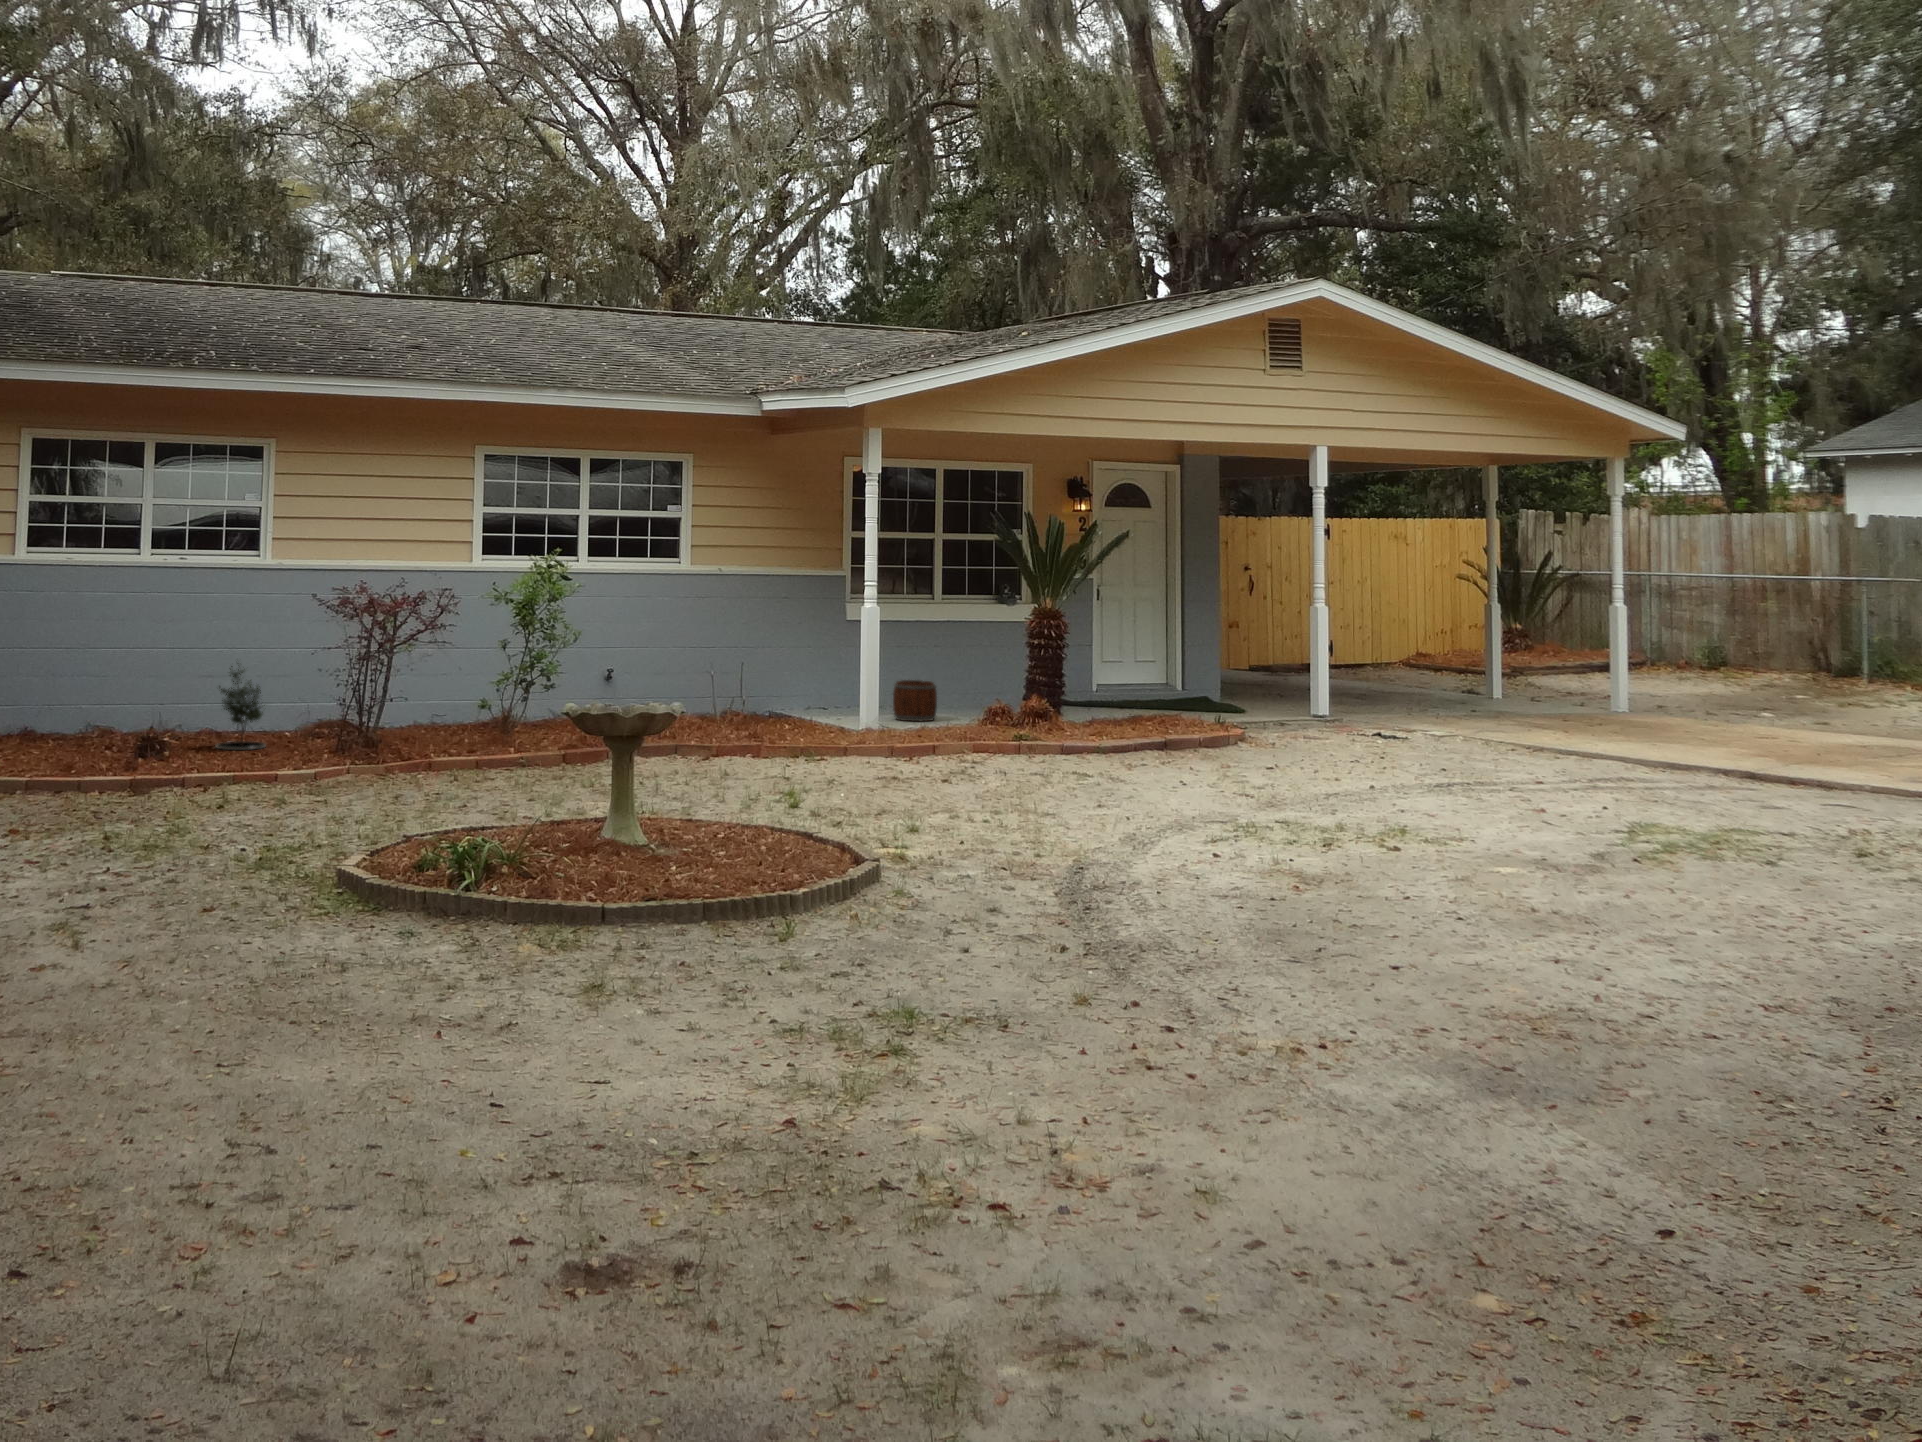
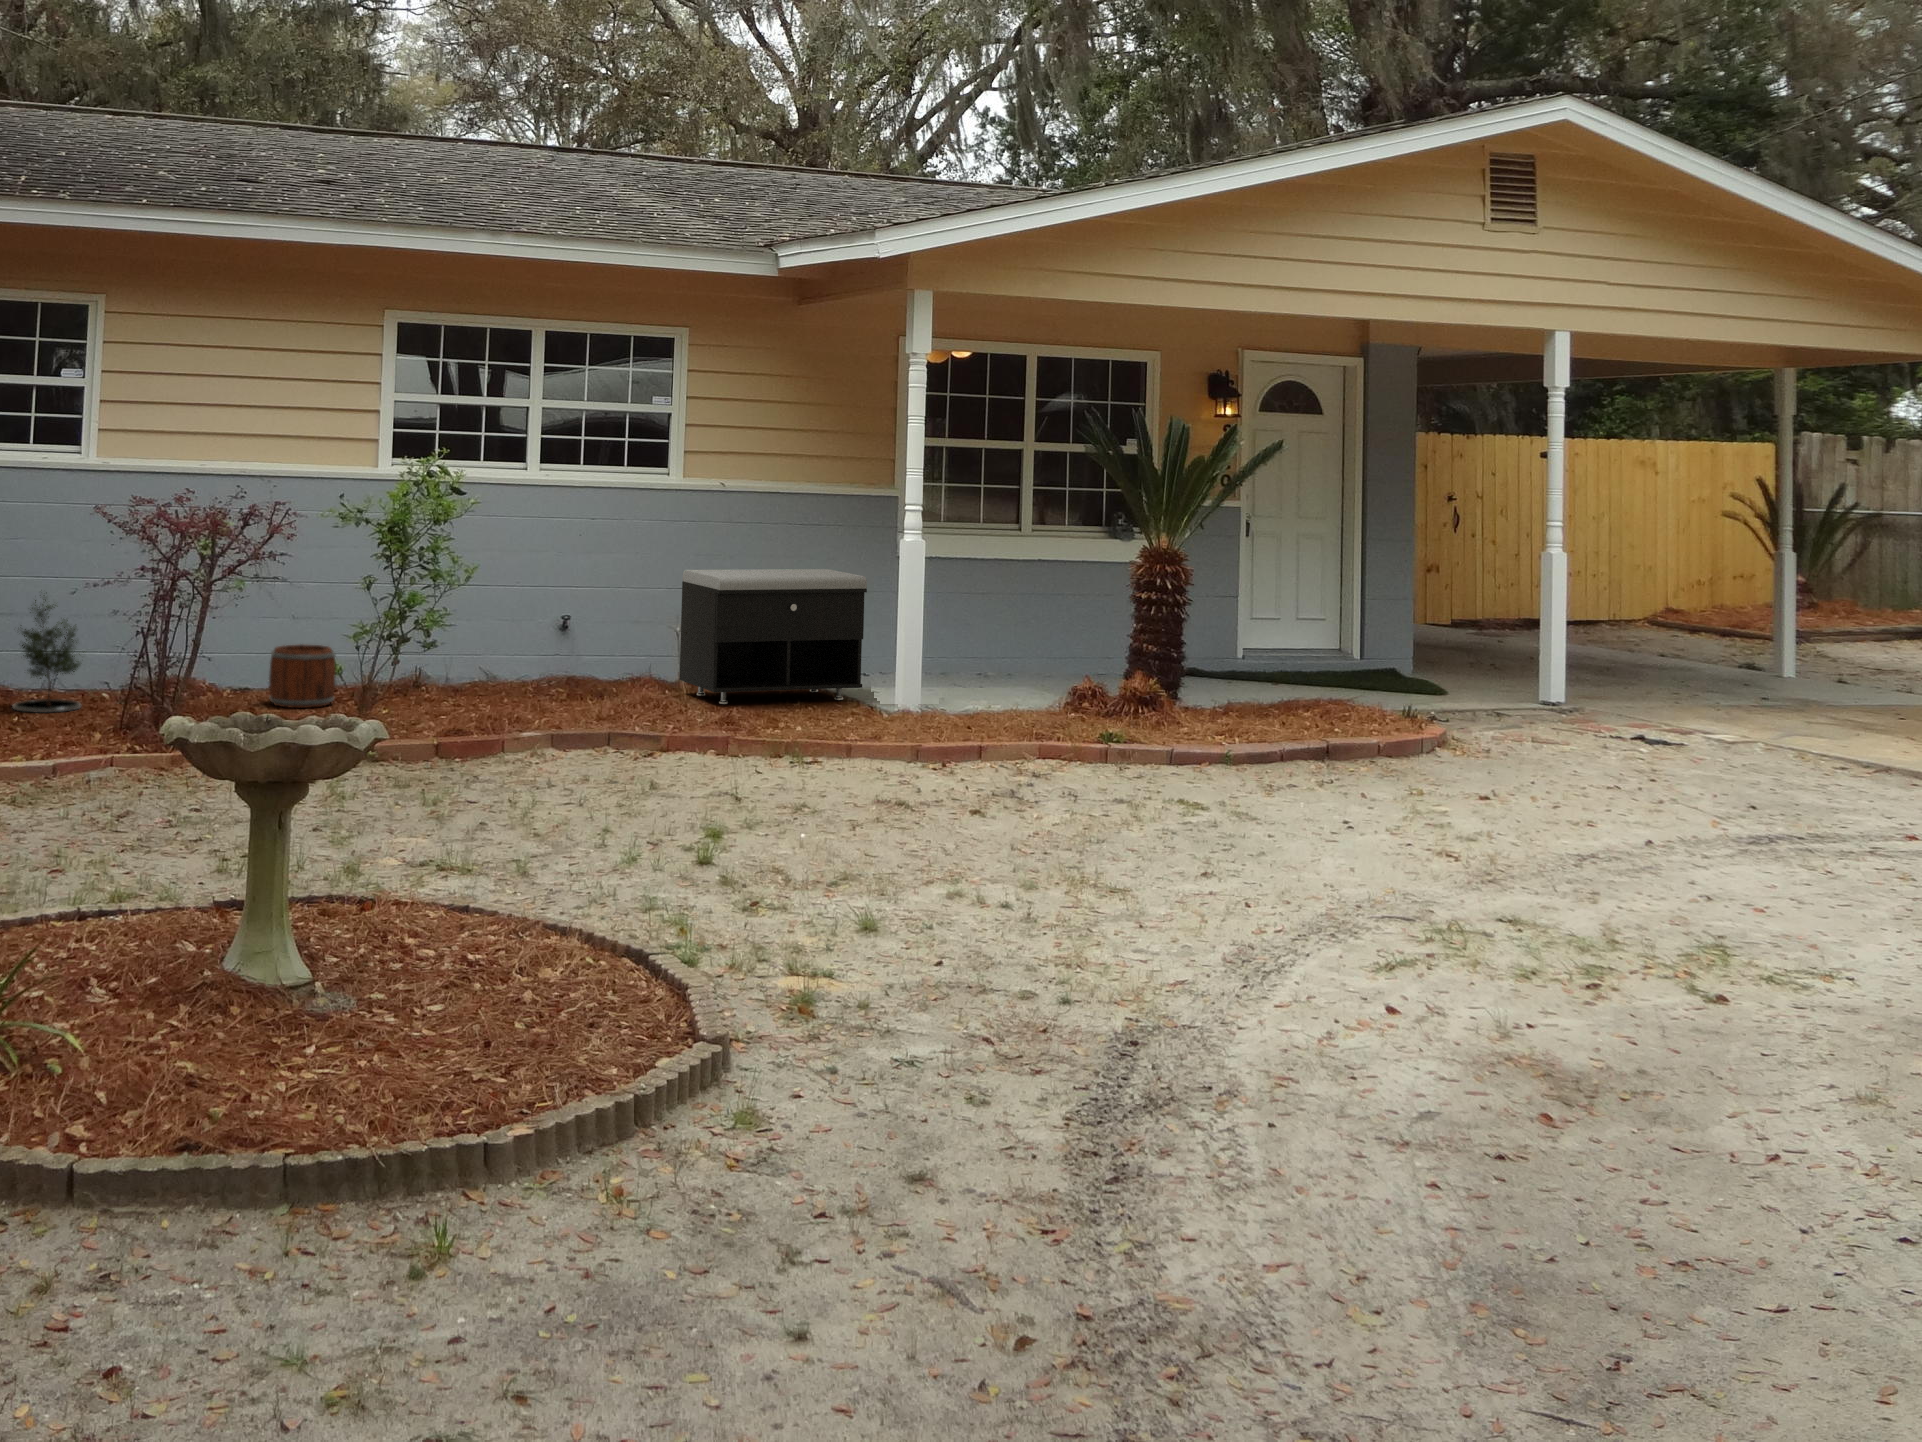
storage bench: none [693,632,833,733] -> present [679,569,867,704]
bucket: present [893,680,937,721] -> present [269,645,336,708]

